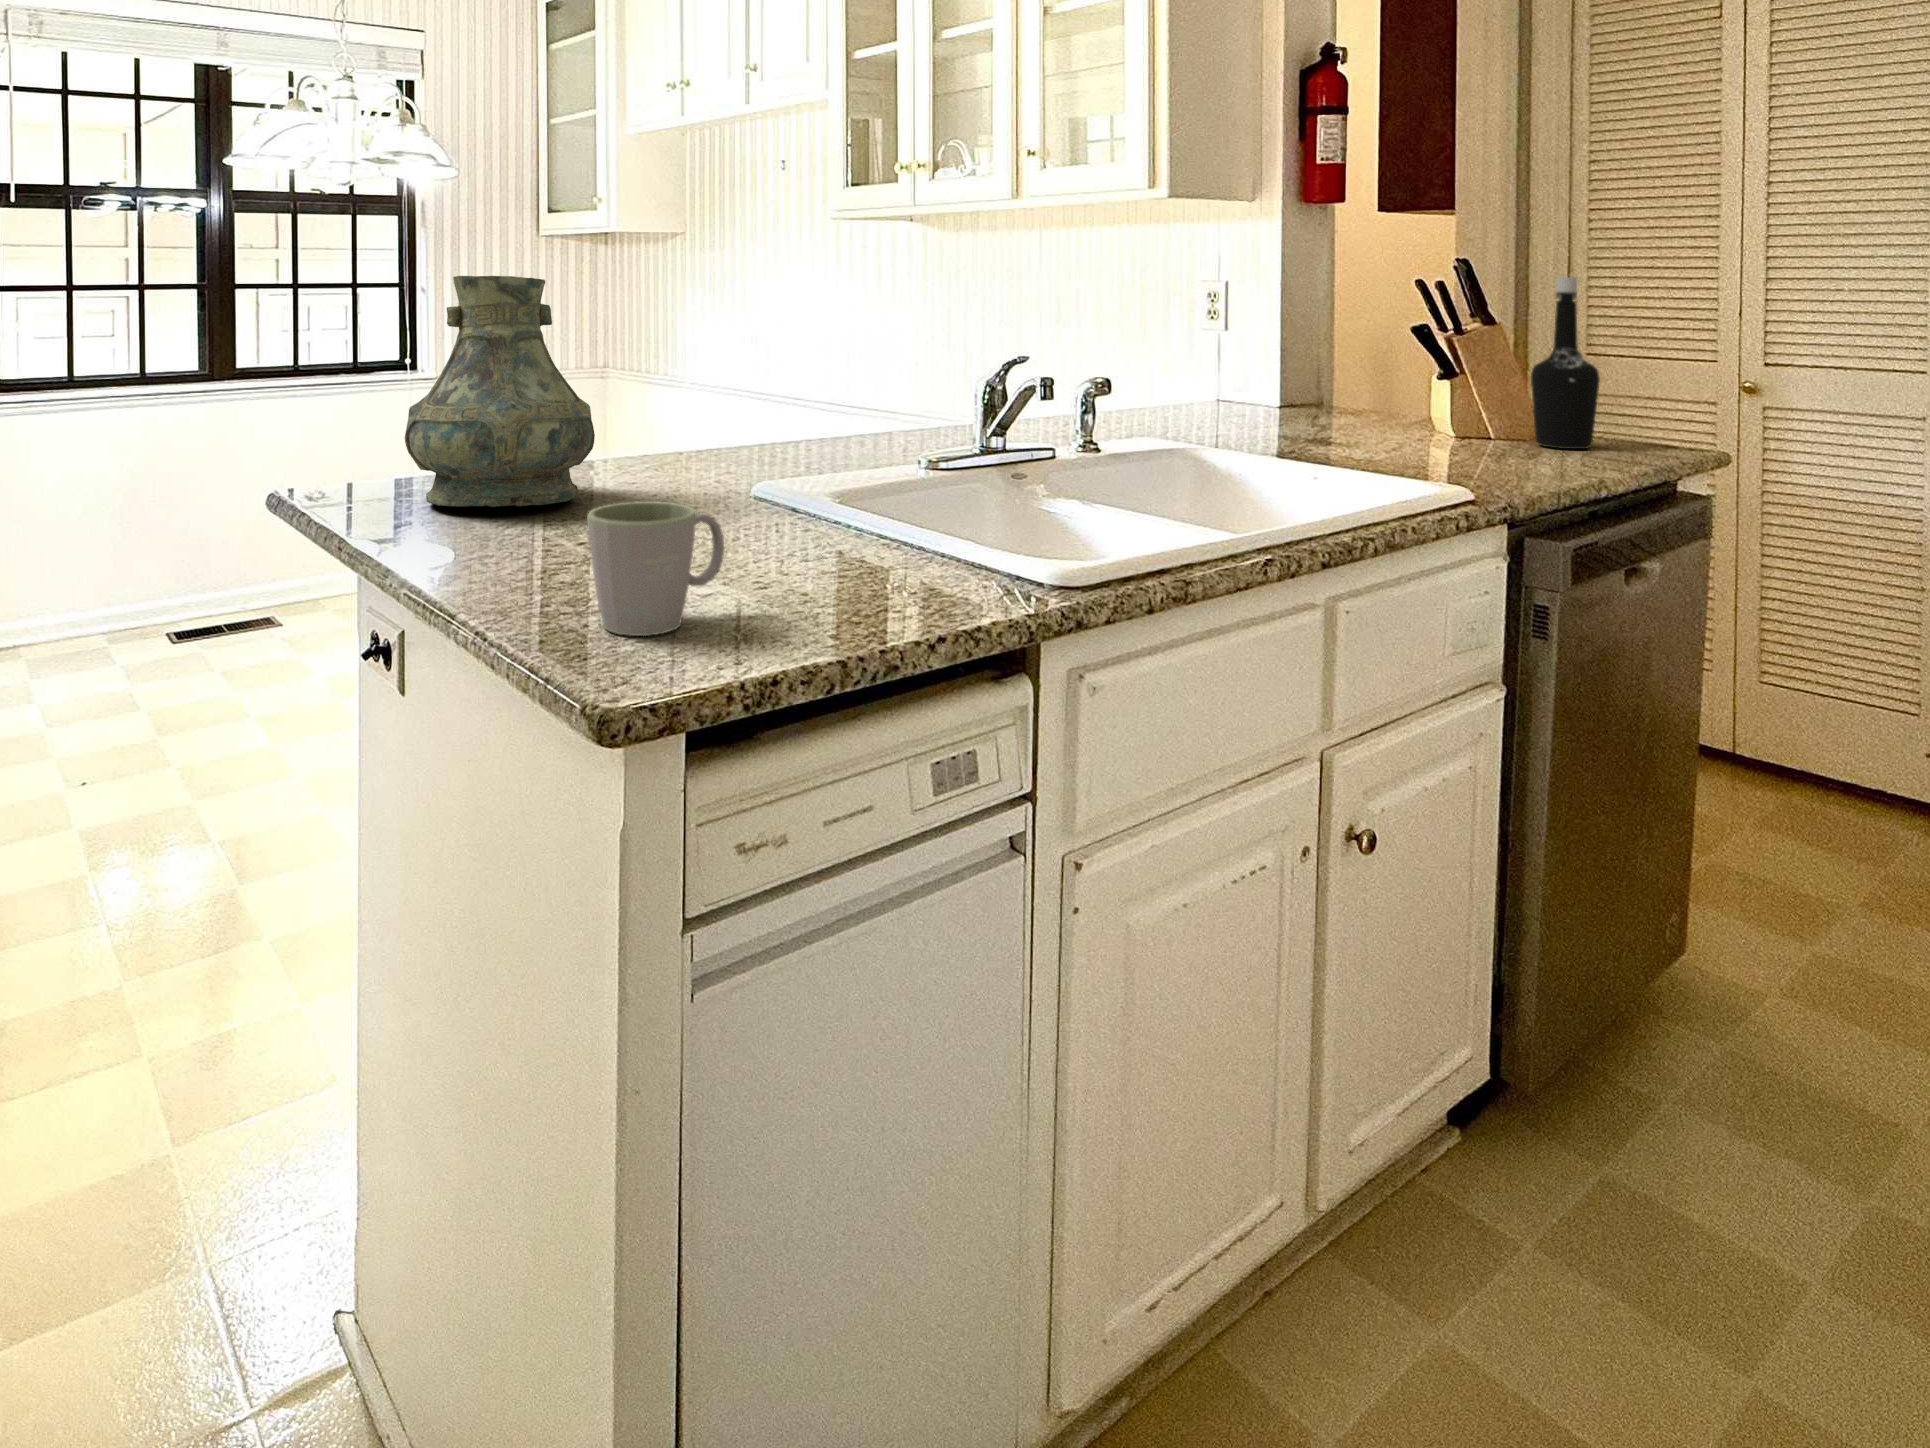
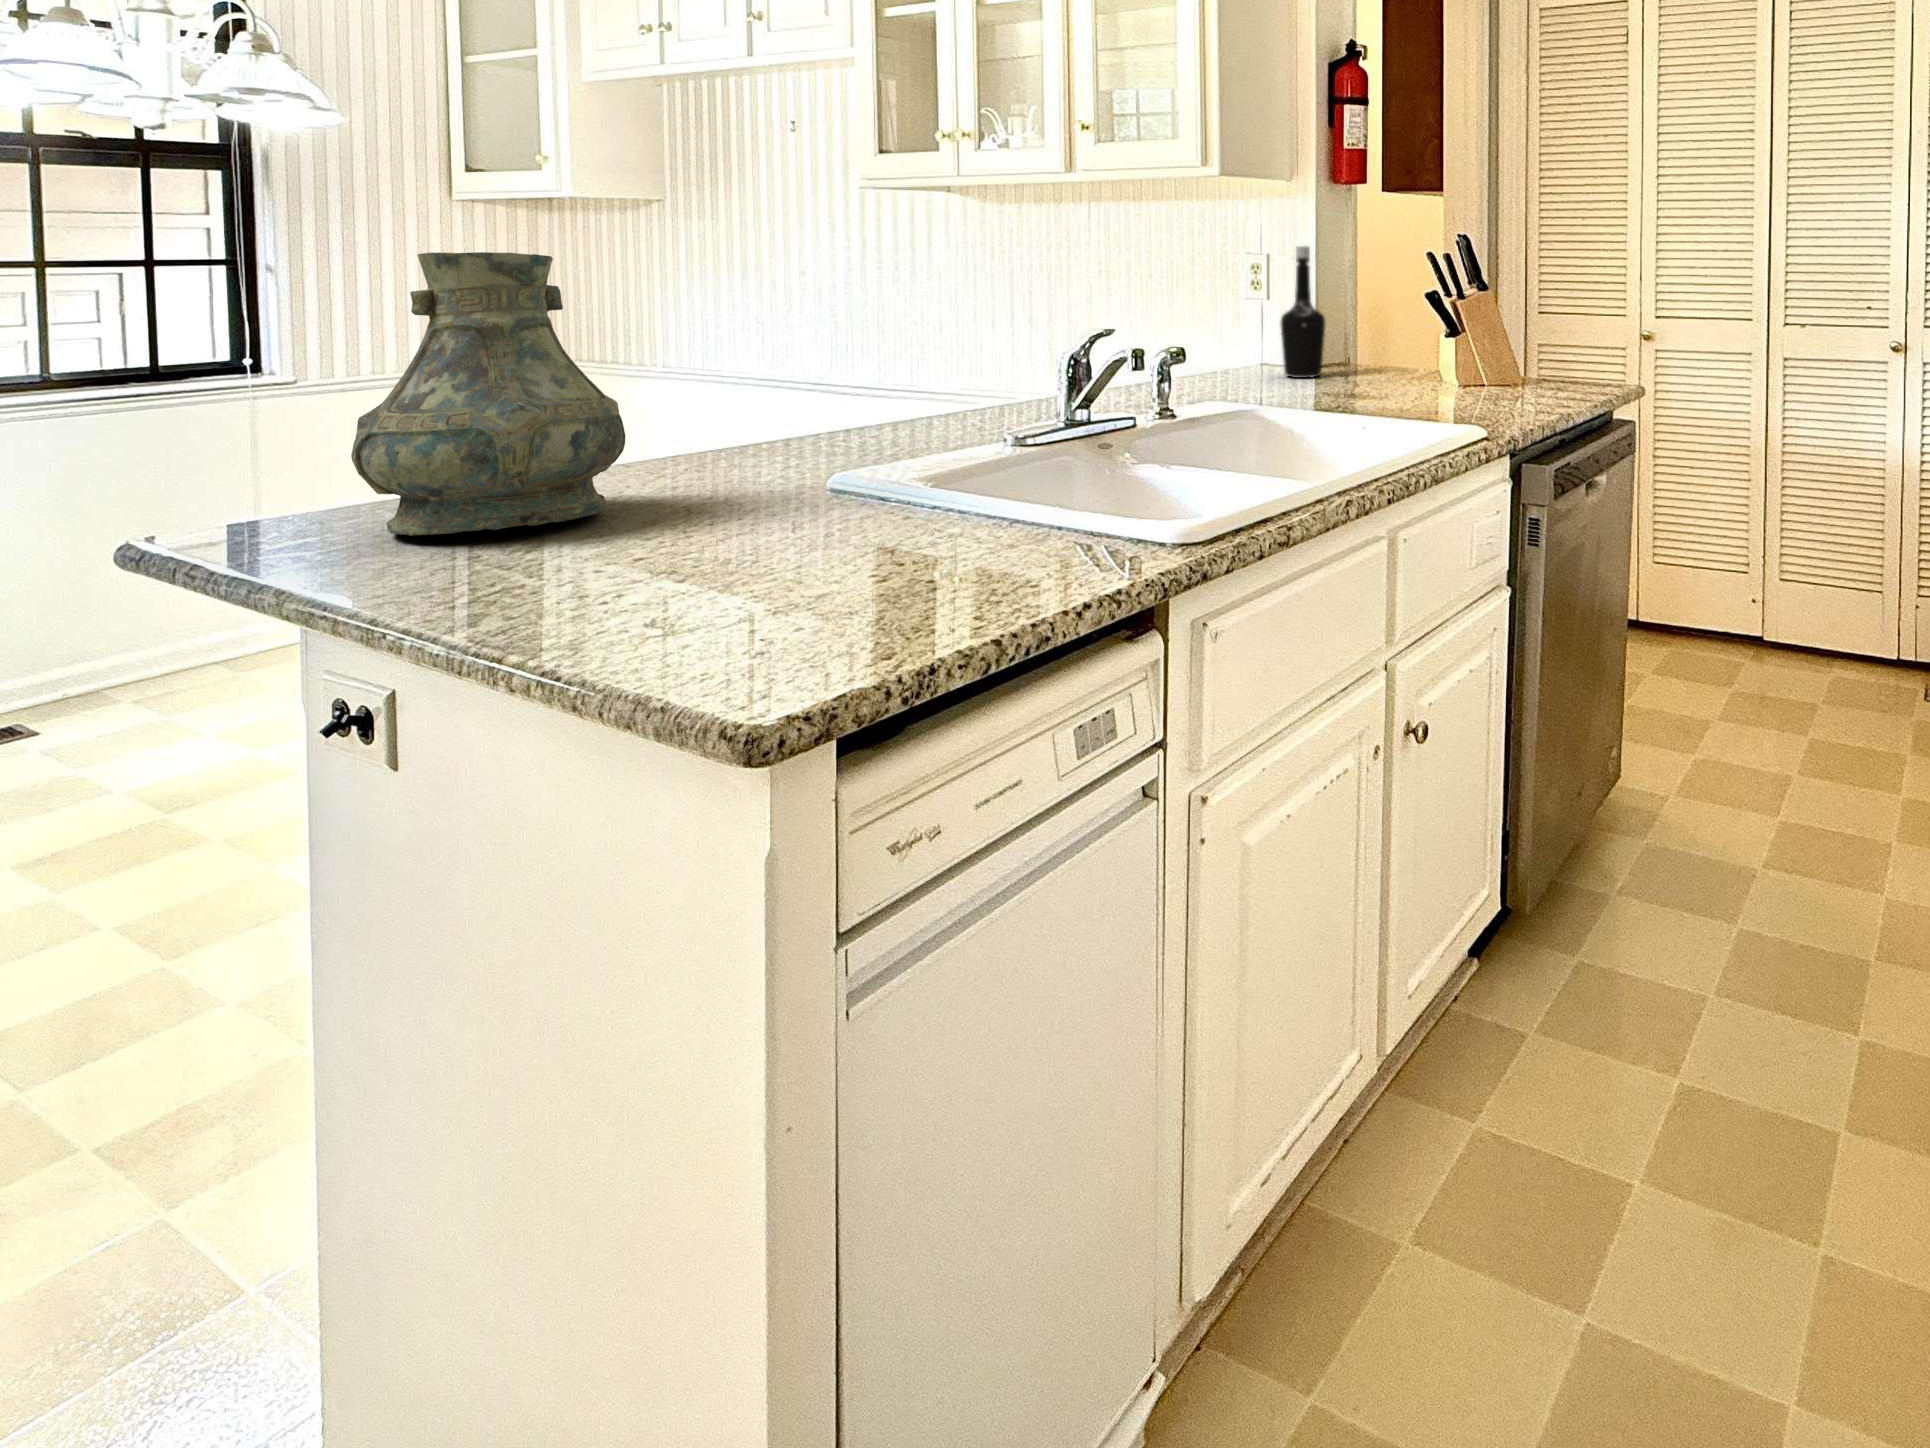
bottle: present [1531,277,1600,449] -> present [1281,246,1325,378]
mug: present [587,501,724,636] -> none [685,500,846,649]

